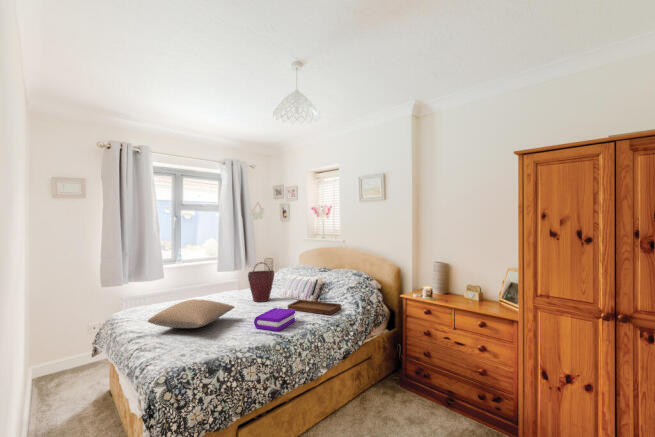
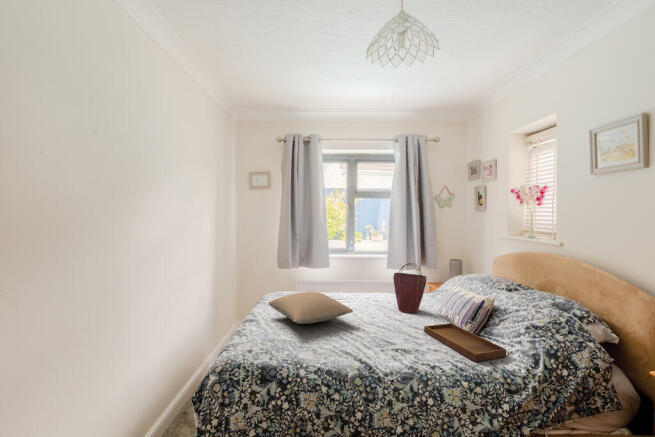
book: present [254,308,295,331] -> none [356,326,414,359]

